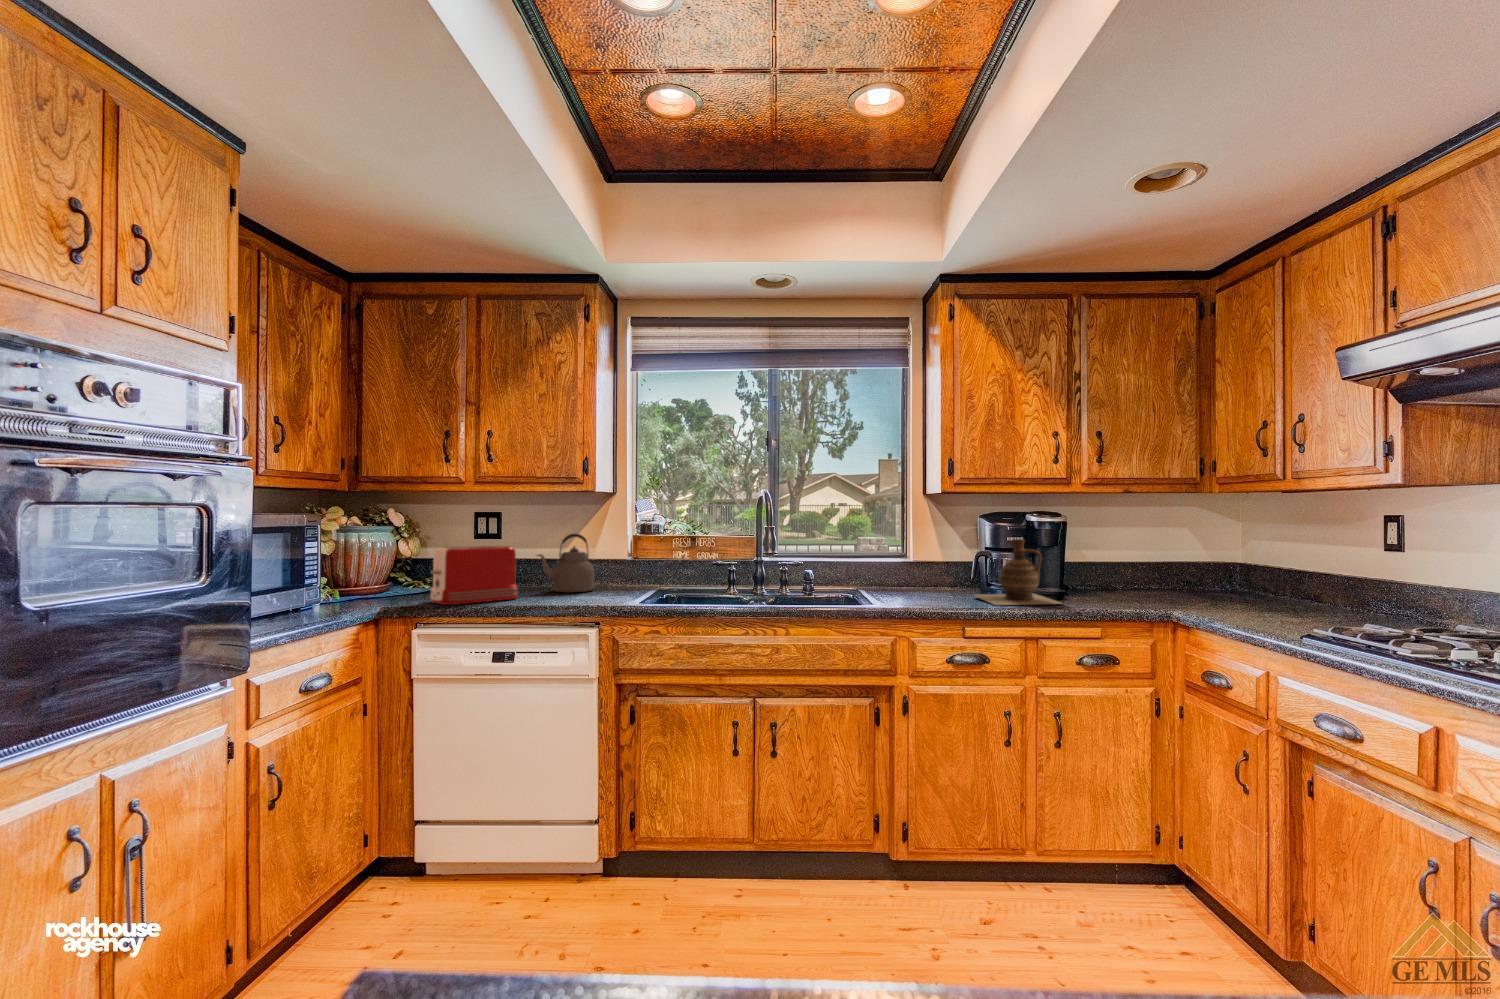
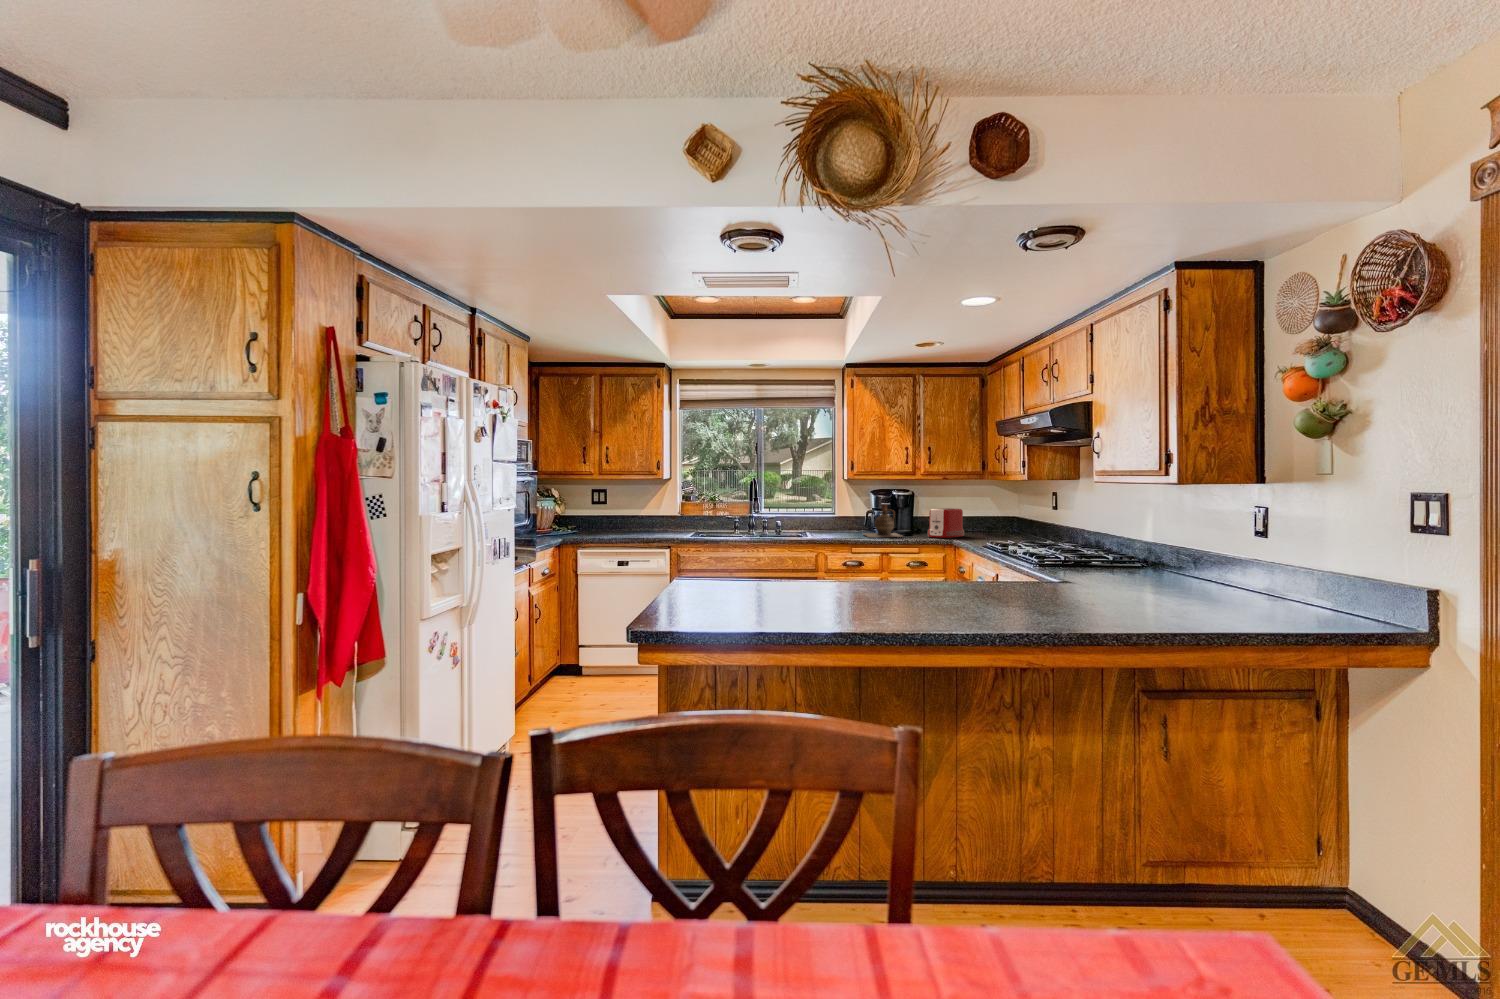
kettle: present [537,534,594,592] -> none [630,502,660,534]
toaster: present [430,546,518,605] -> present [927,508,964,538]

